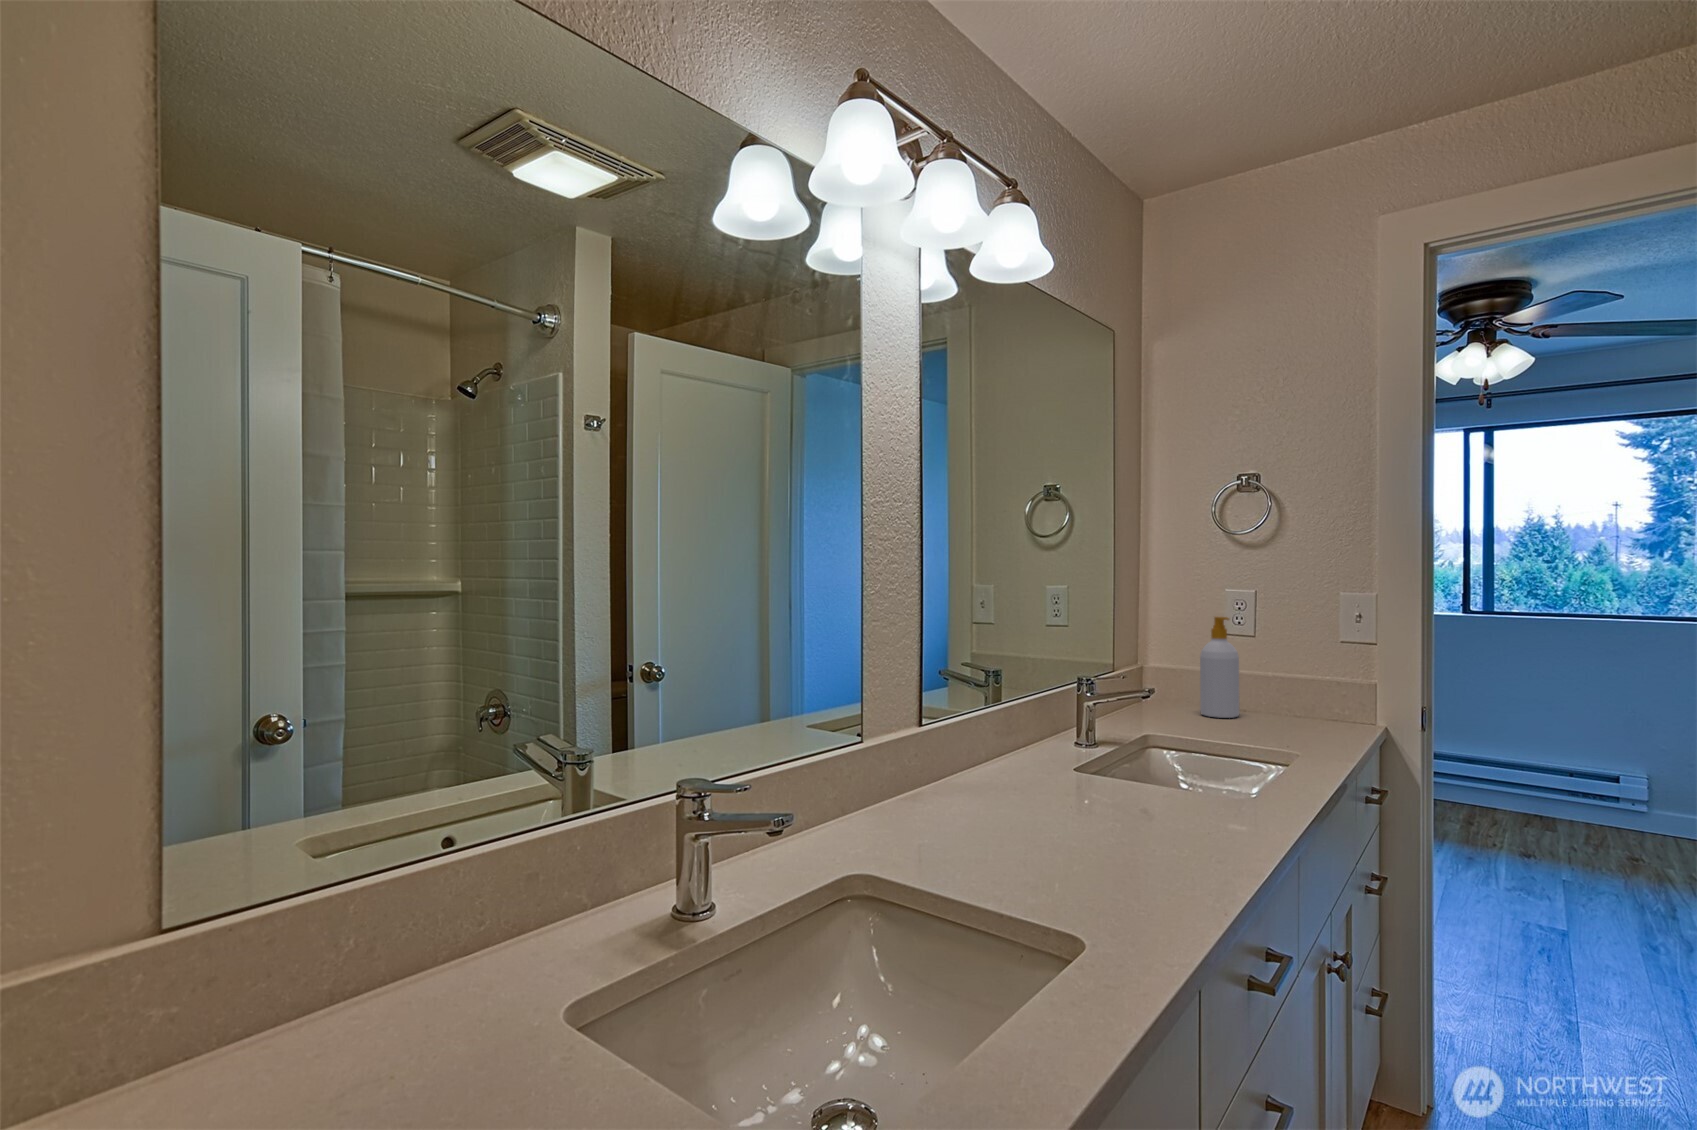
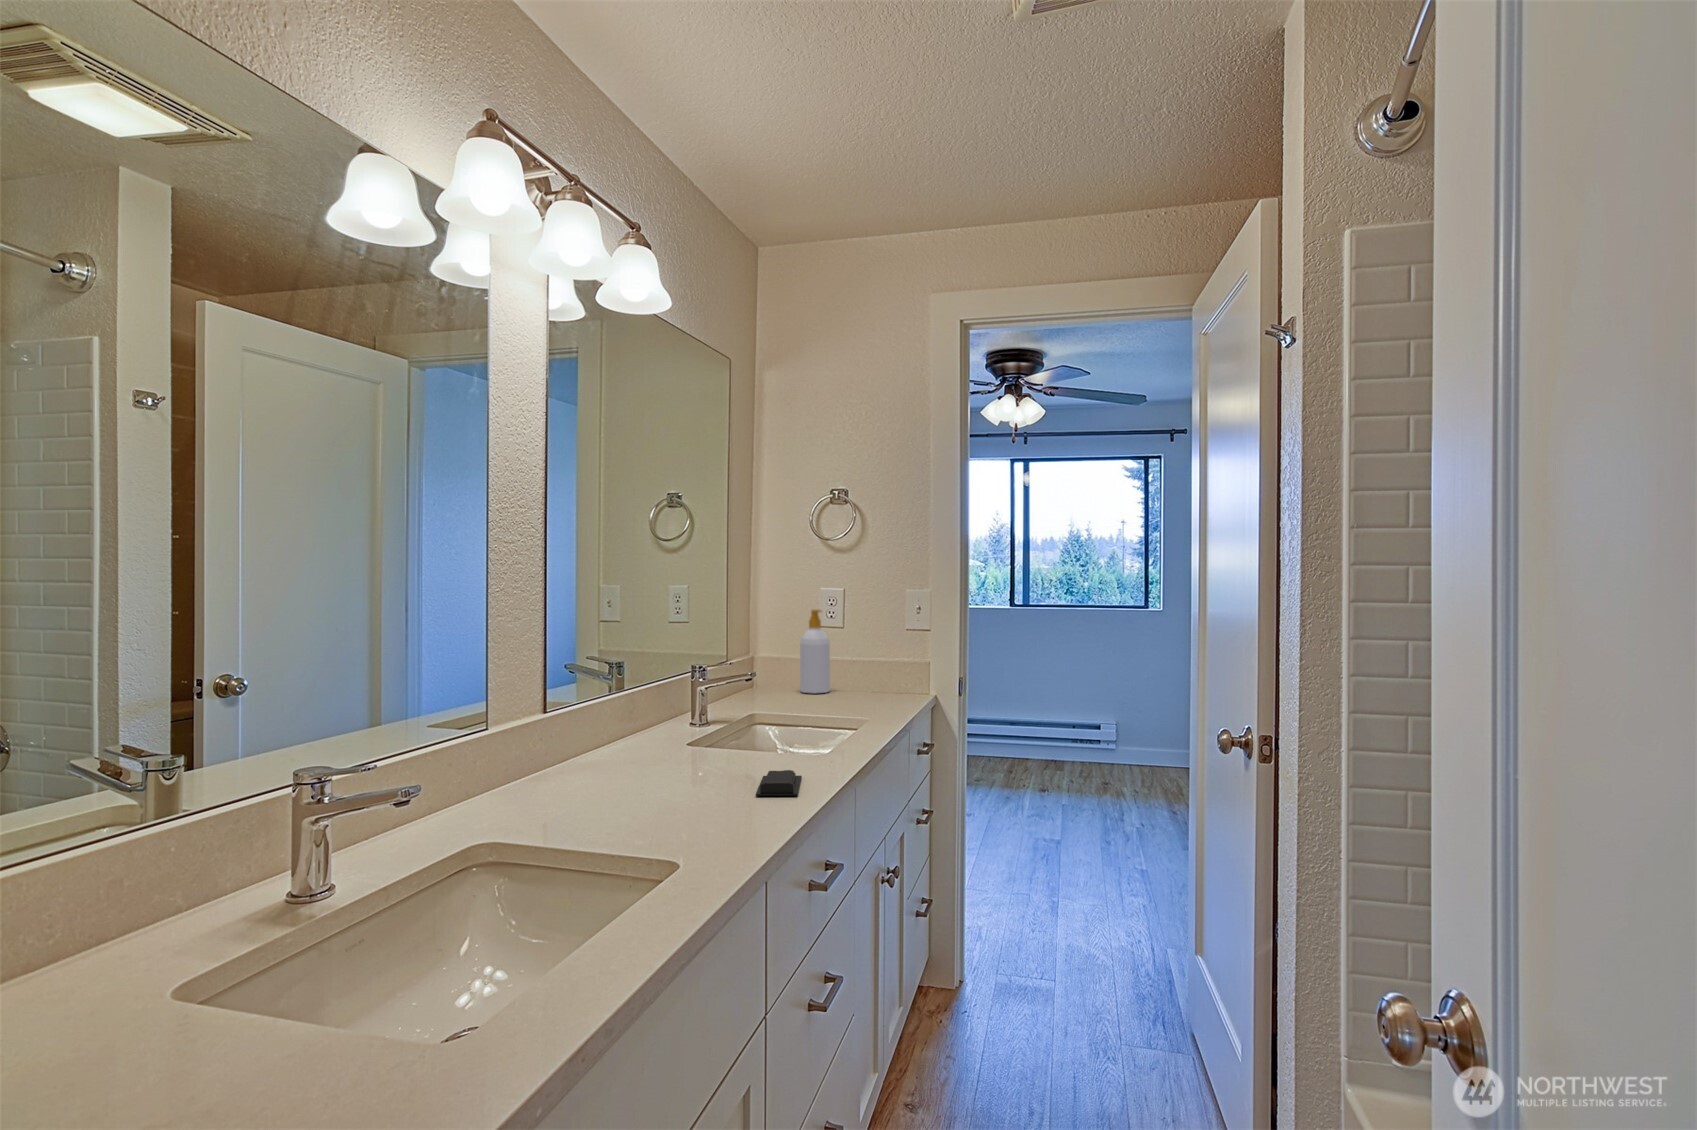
soap bar: none [1171,820,1229,859] -> present [756,770,802,796]

